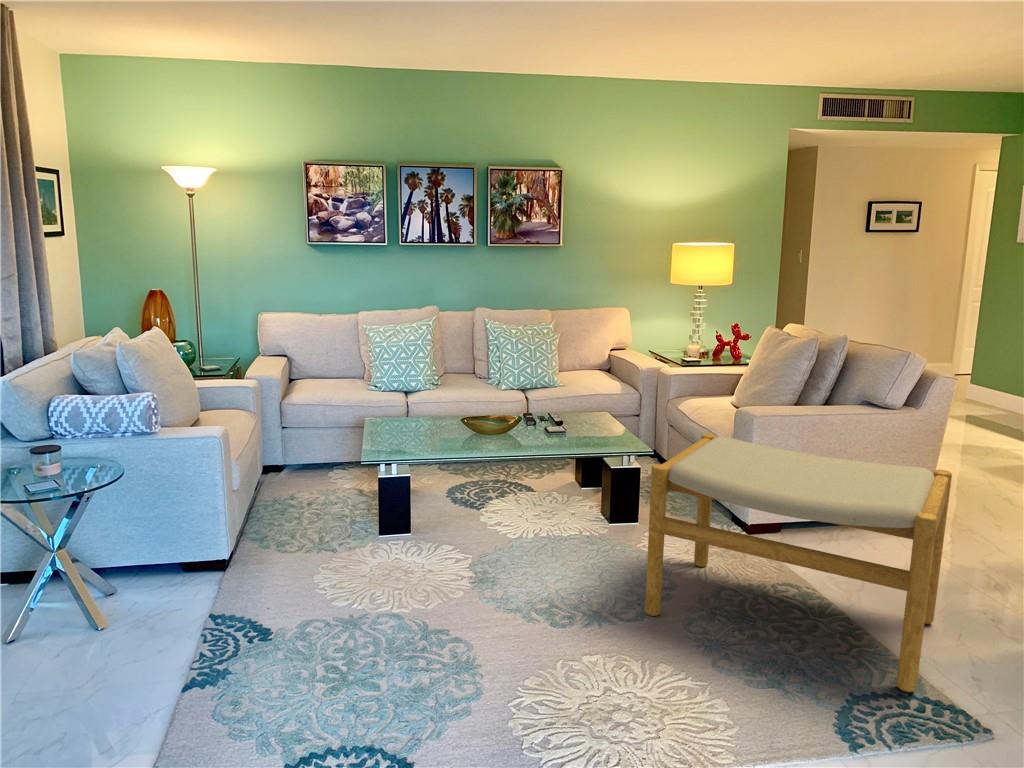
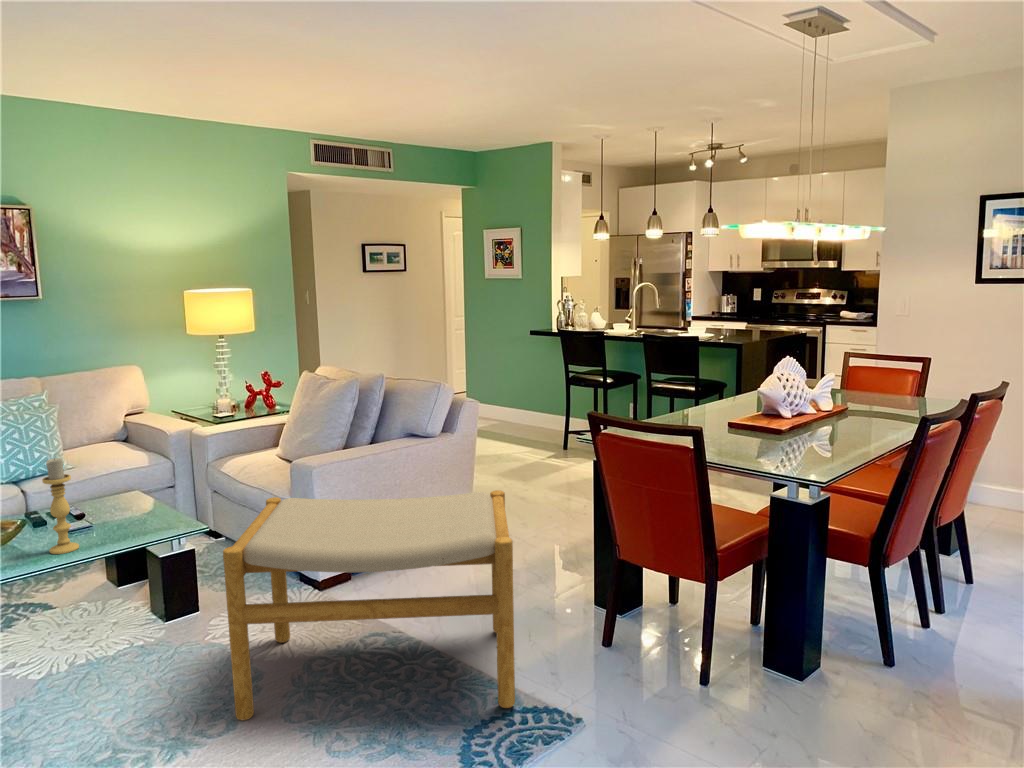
candle holder: none [533,370,554,447] -> present [42,458,79,554]

